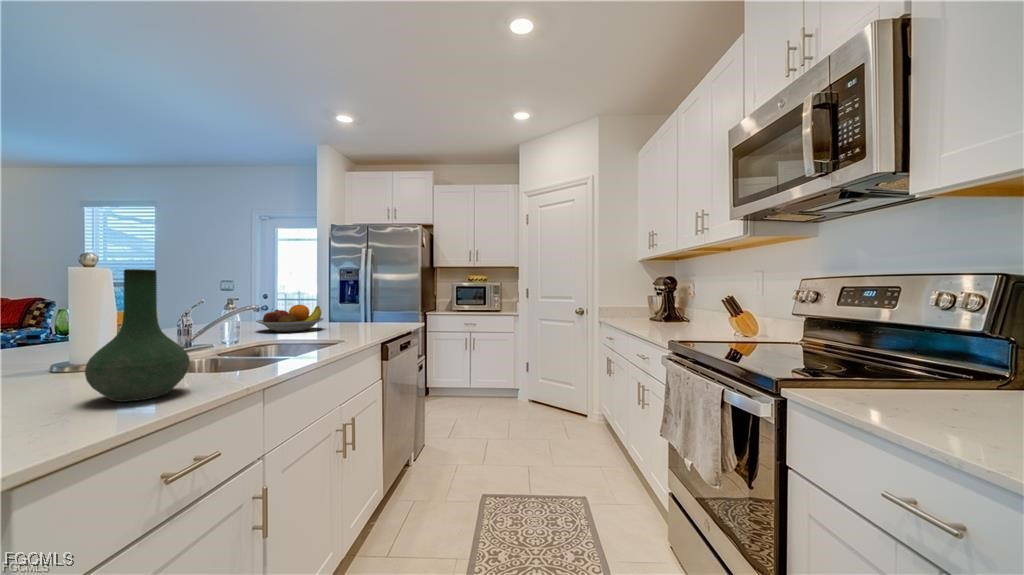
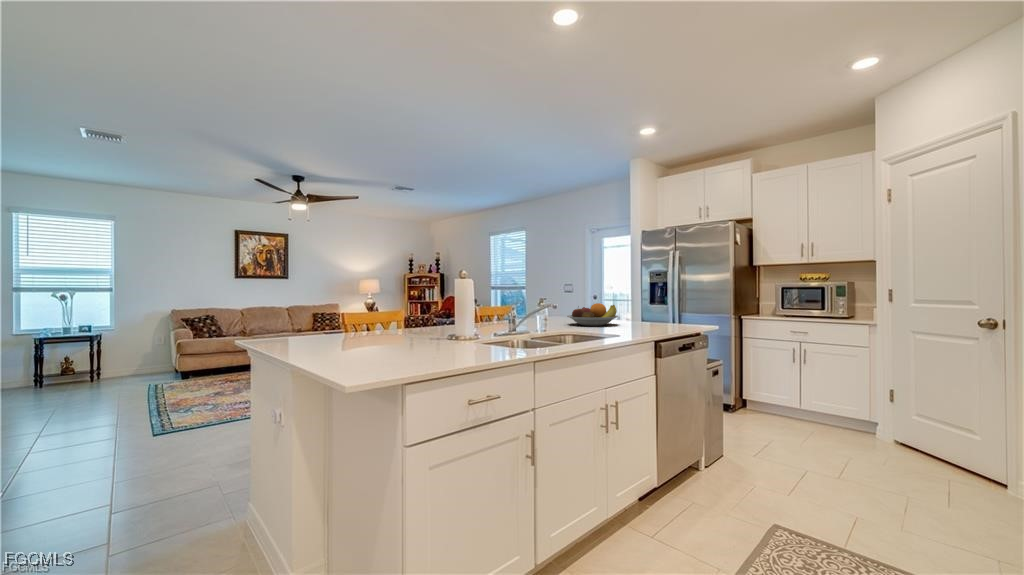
vase: present [85,269,190,402] -> none [440,277,488,357]

